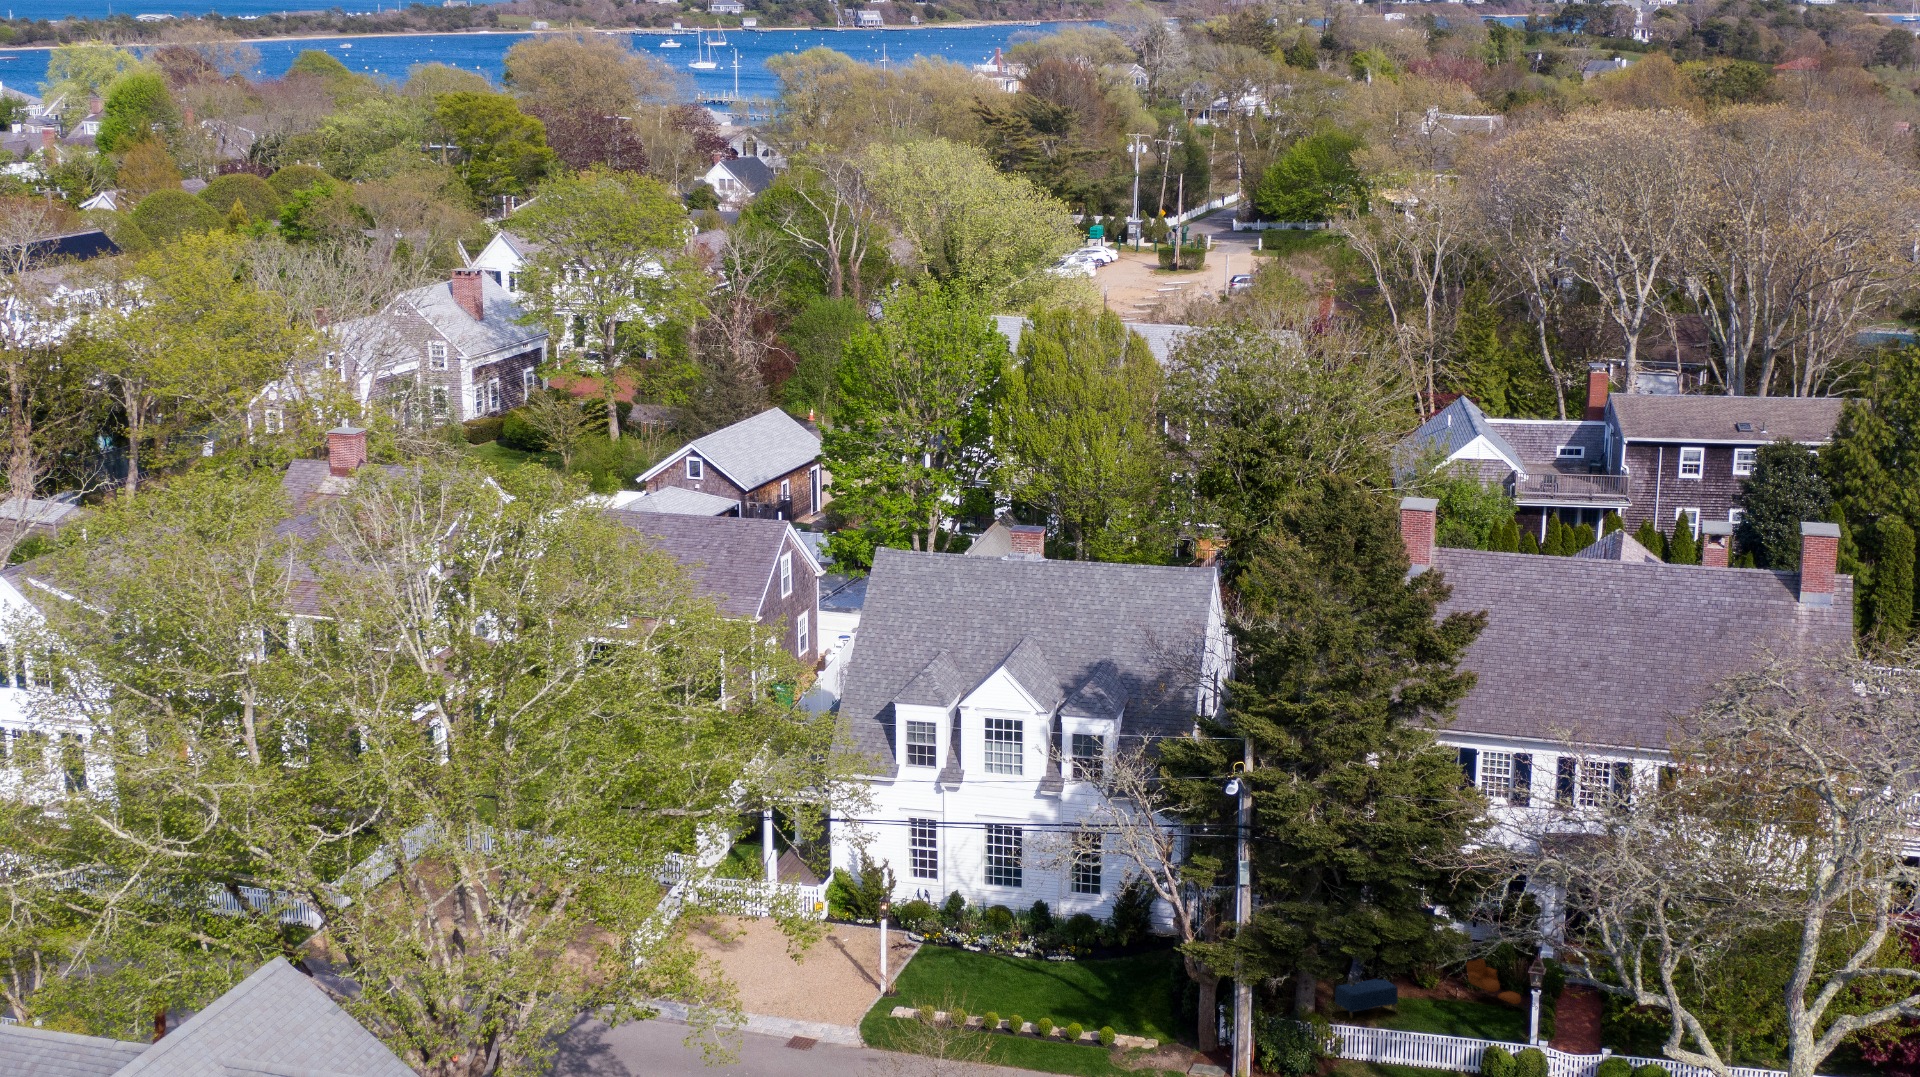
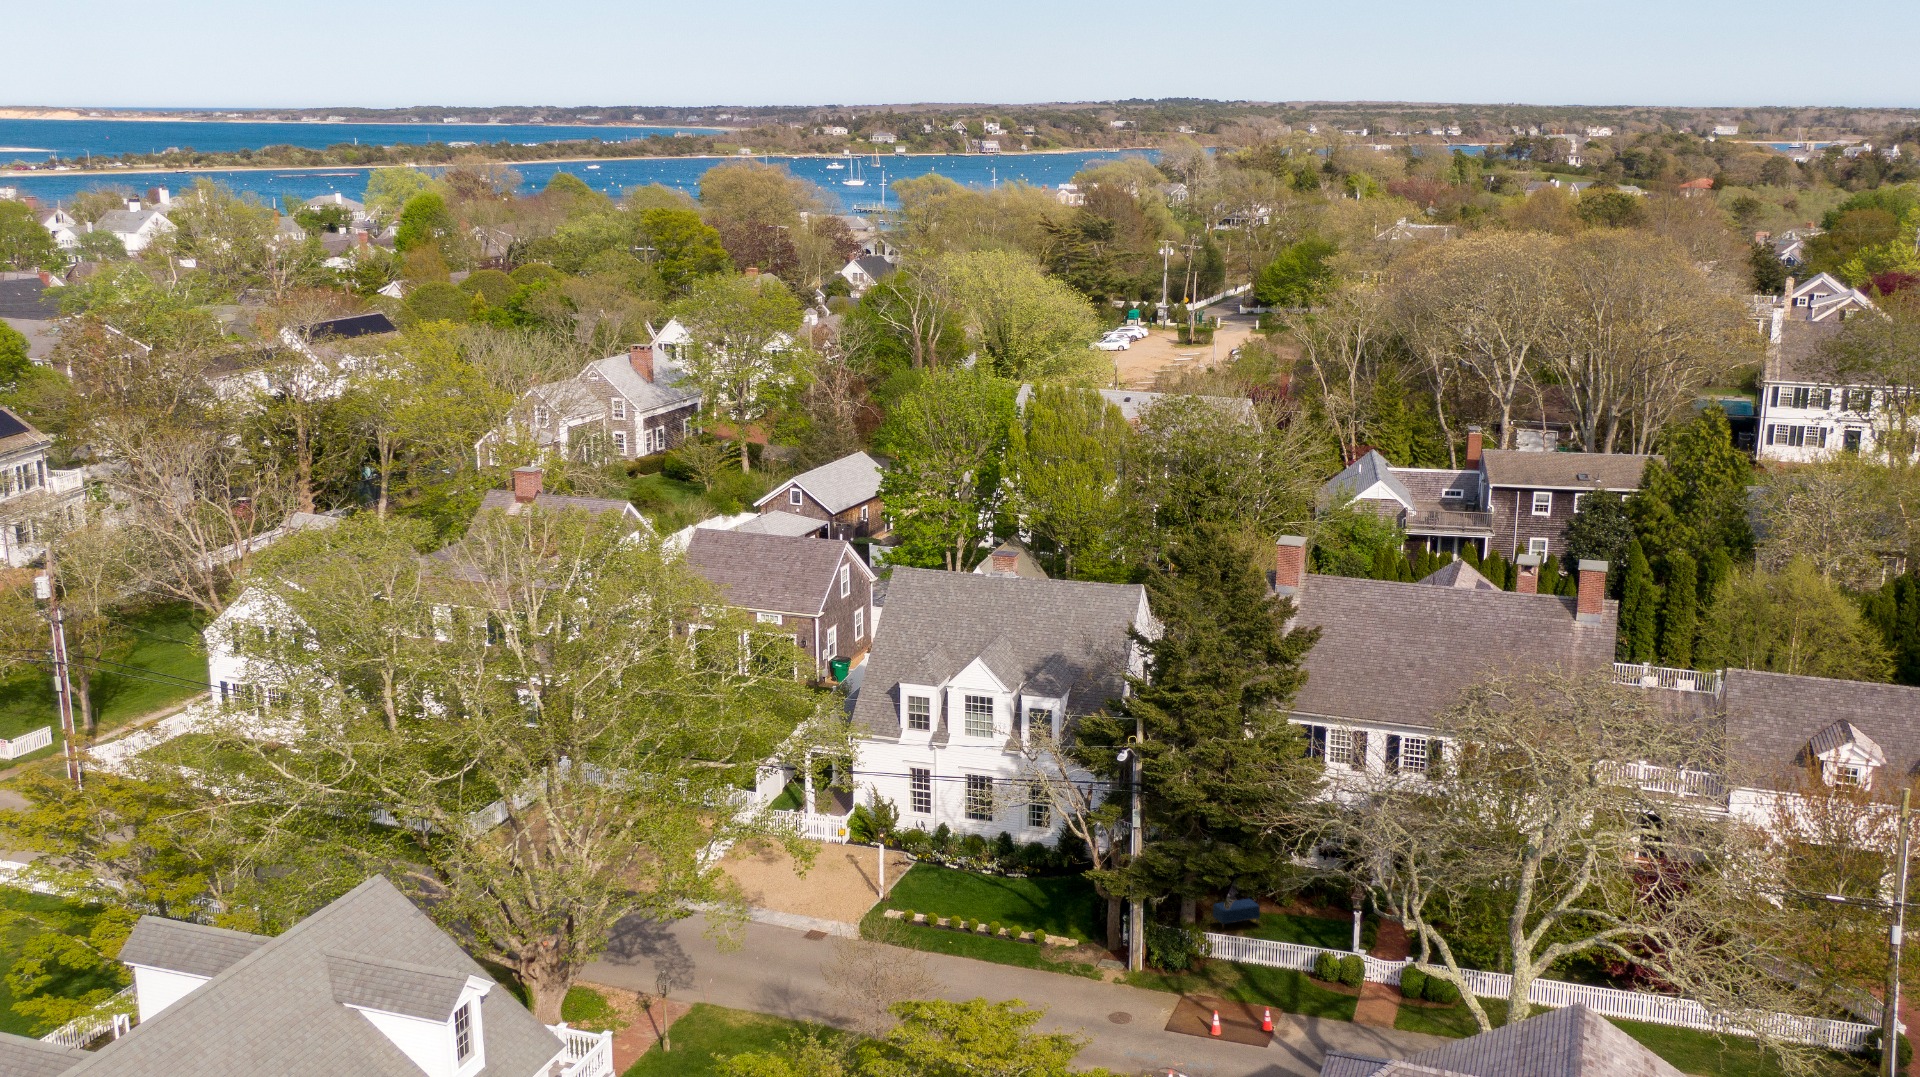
lounge chair: present [1466,959,1521,1008] -> none [1316,874,1355,928]

